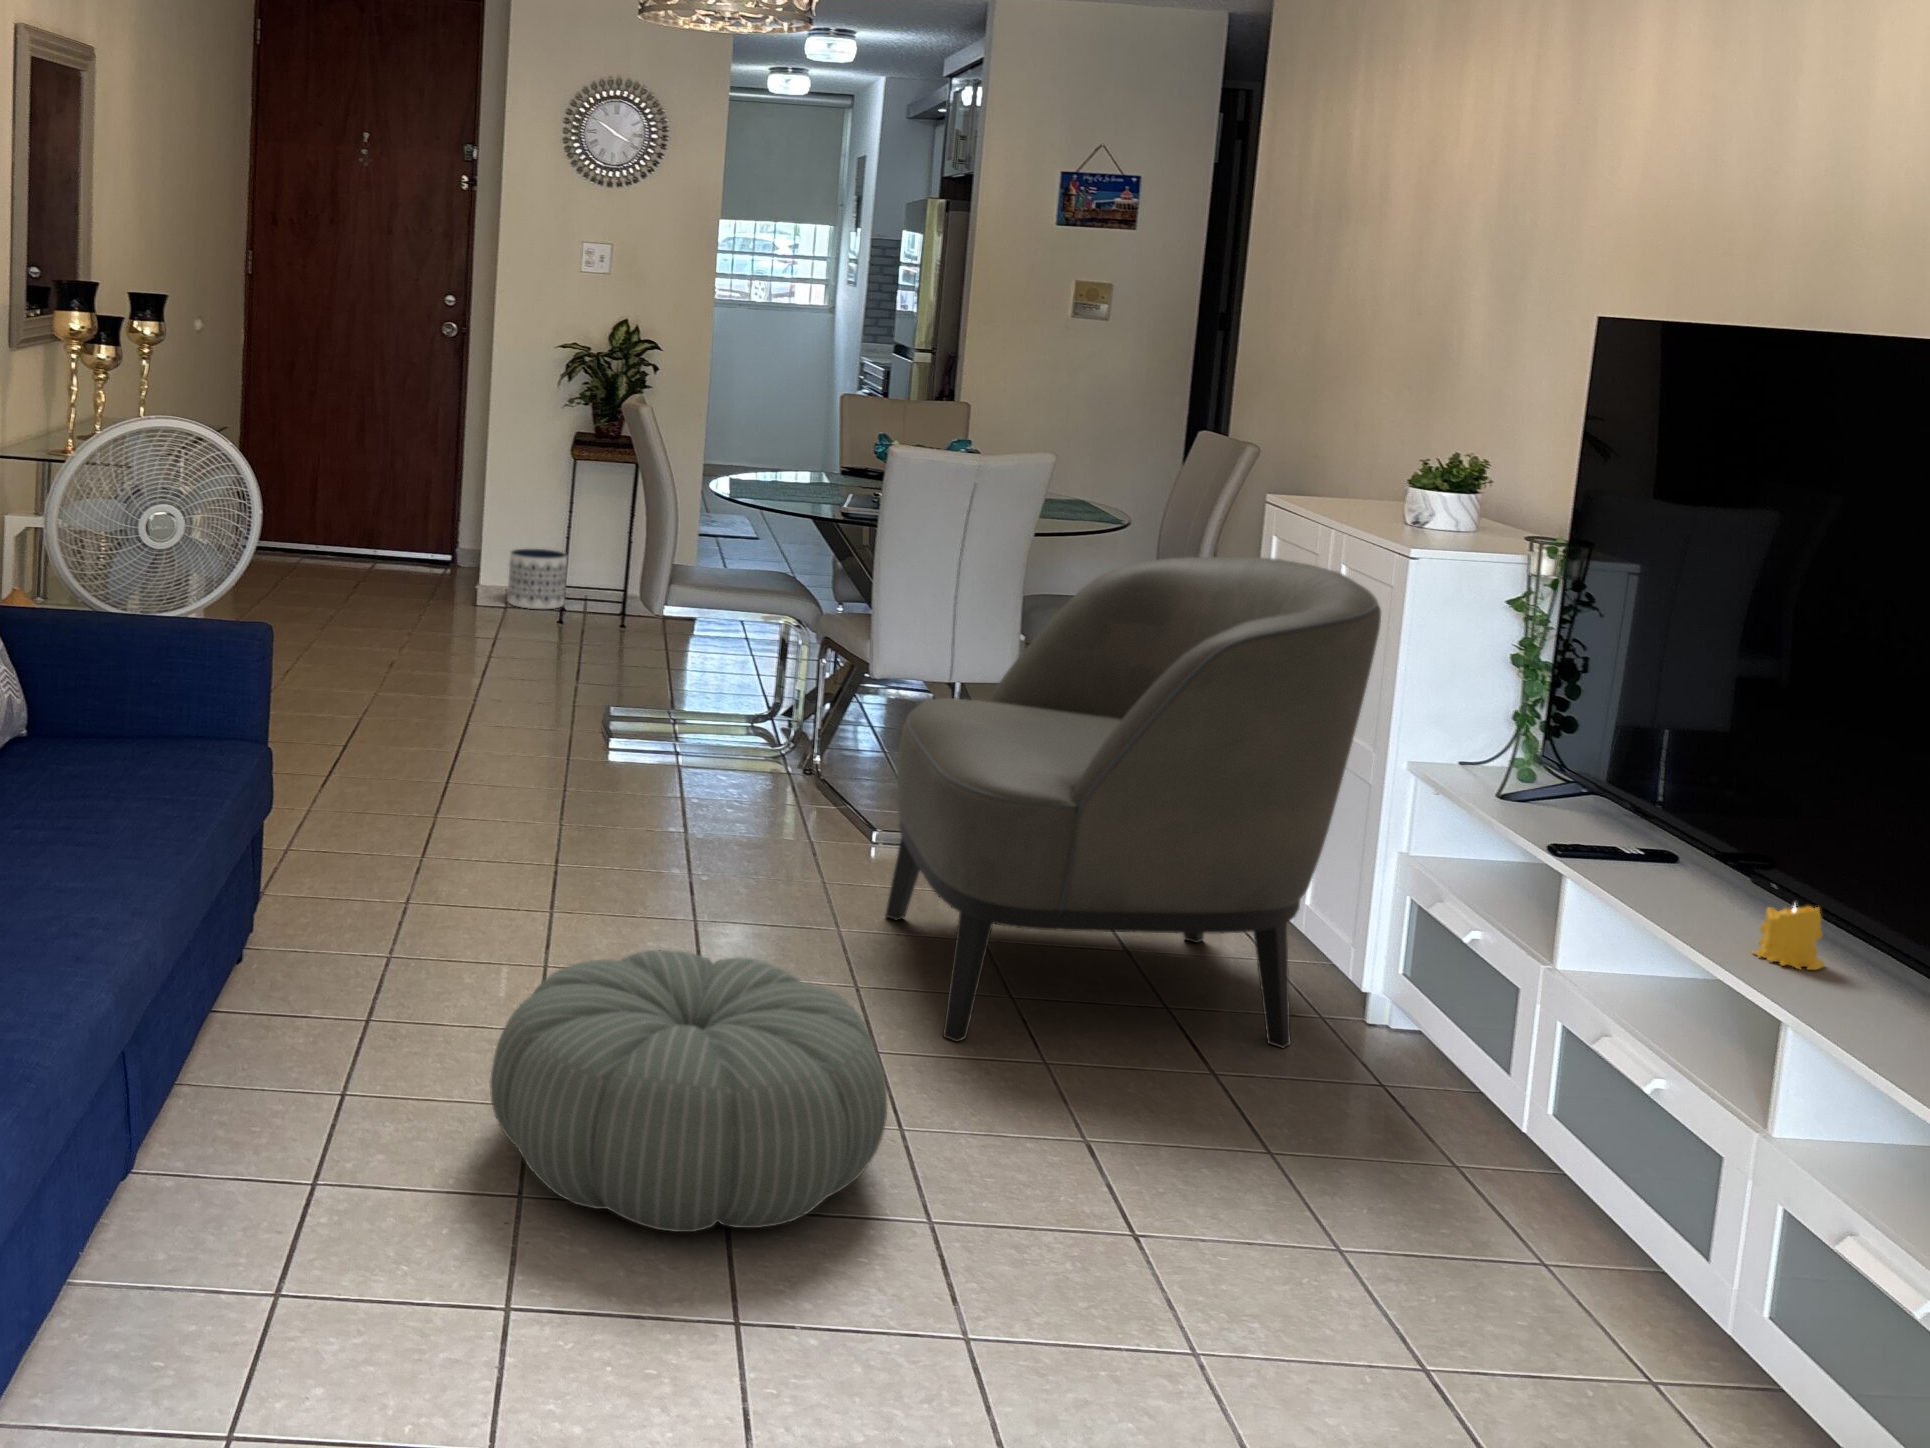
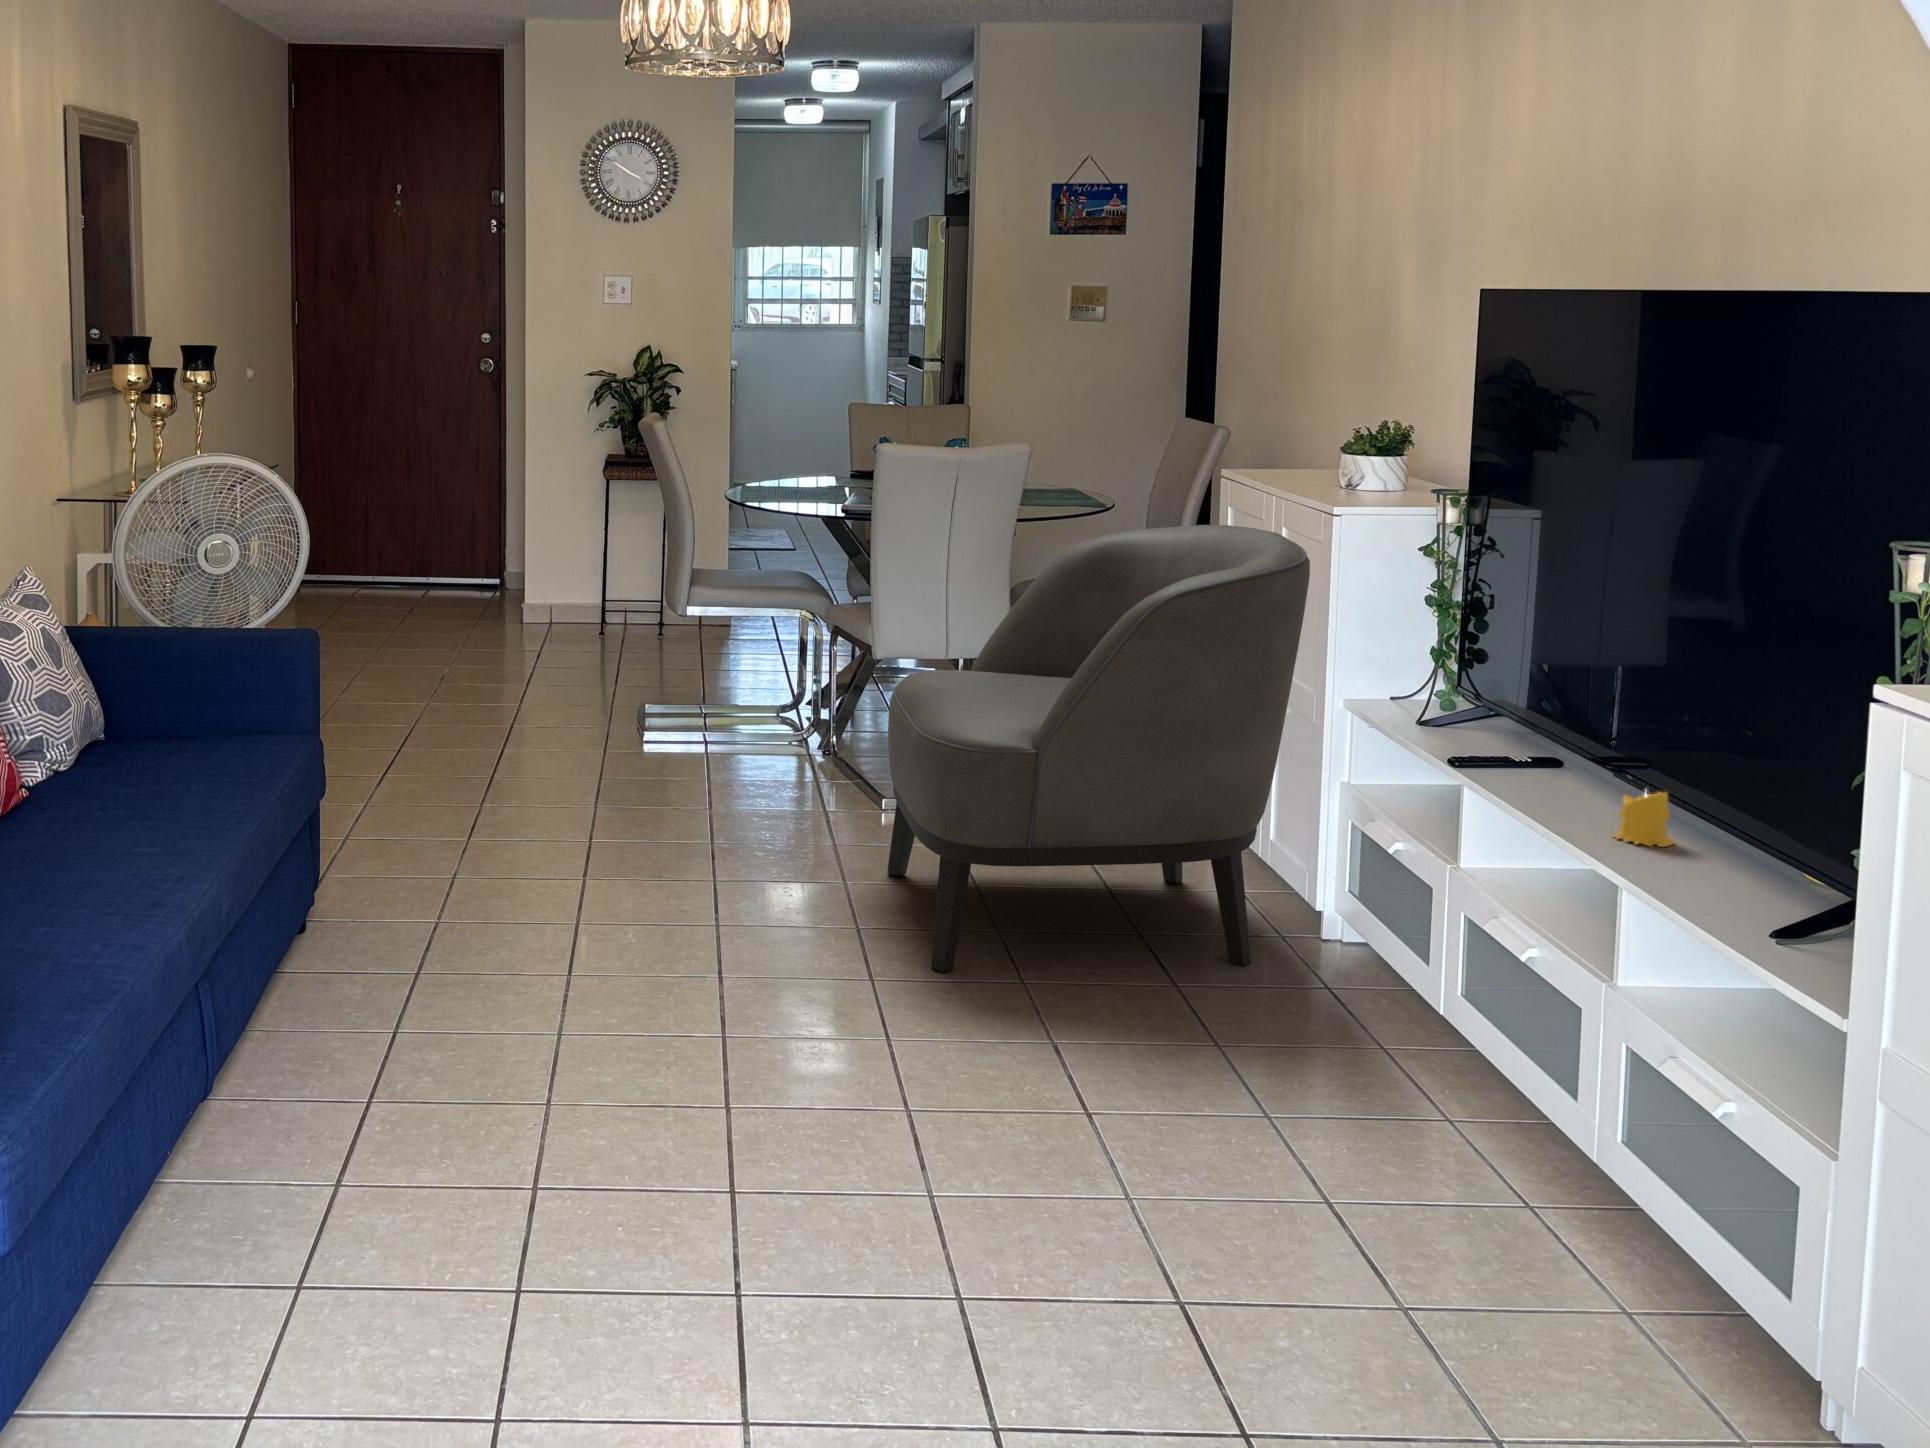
planter: present [508,549,567,609] -> none [548,568,603,625]
pouf: present [490,950,887,1232] -> none [516,895,865,1126]

